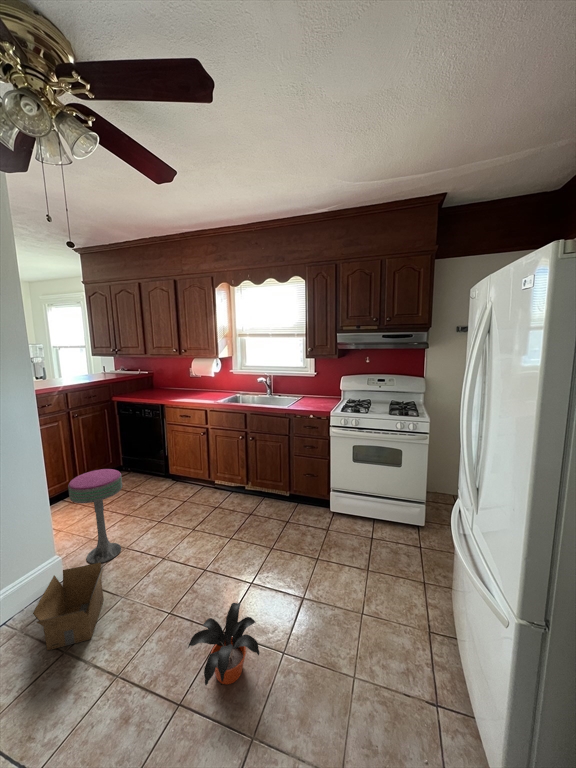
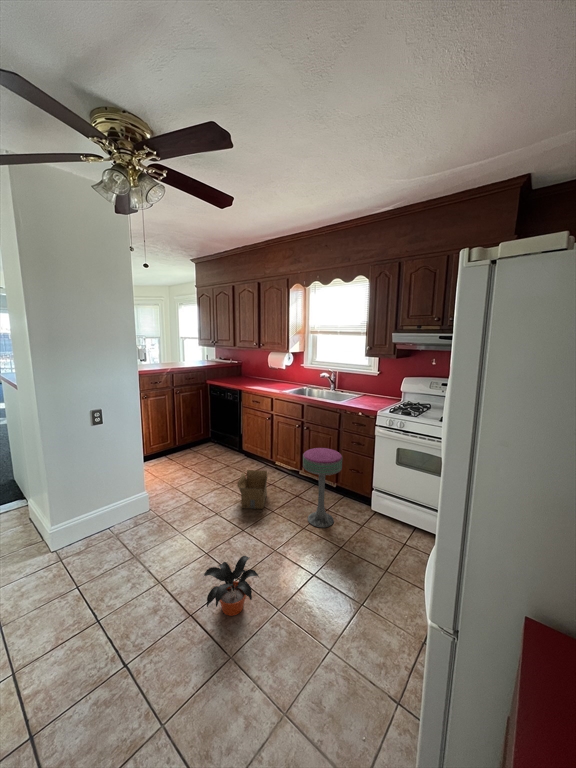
bar stool: present [68,469,122,564] -> present [303,448,342,527]
cardboard box: present [33,563,104,650] -> present [237,470,267,509]

